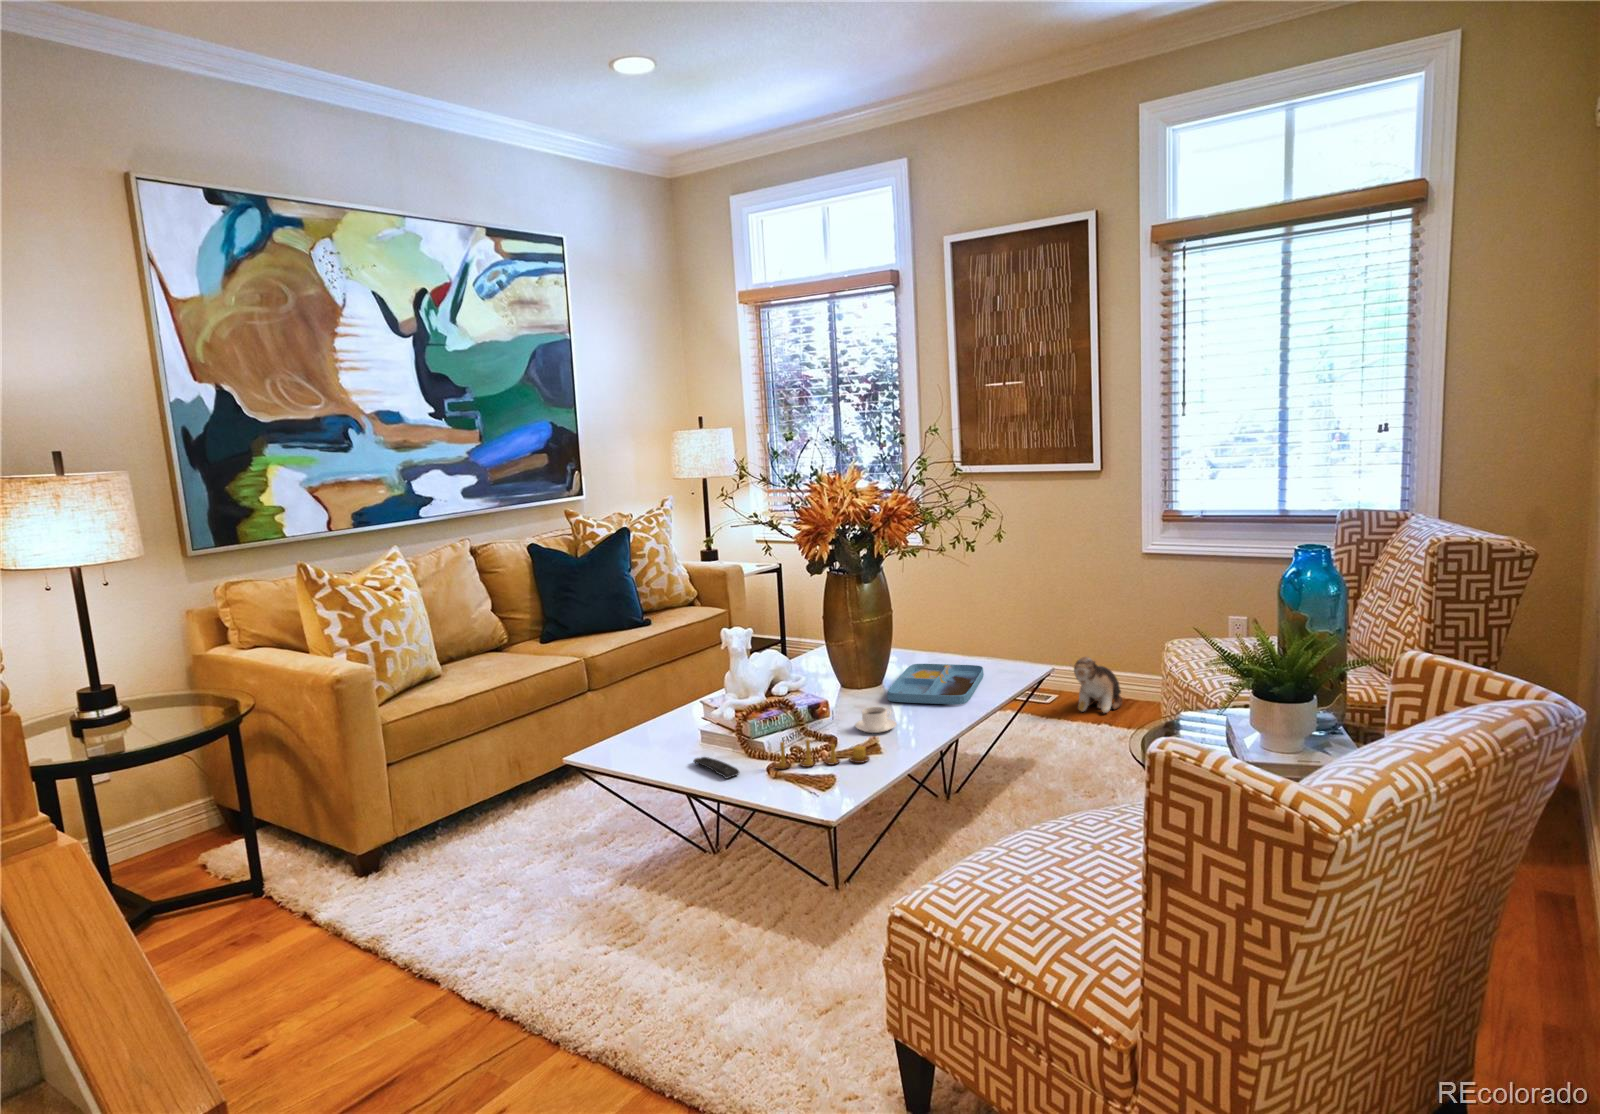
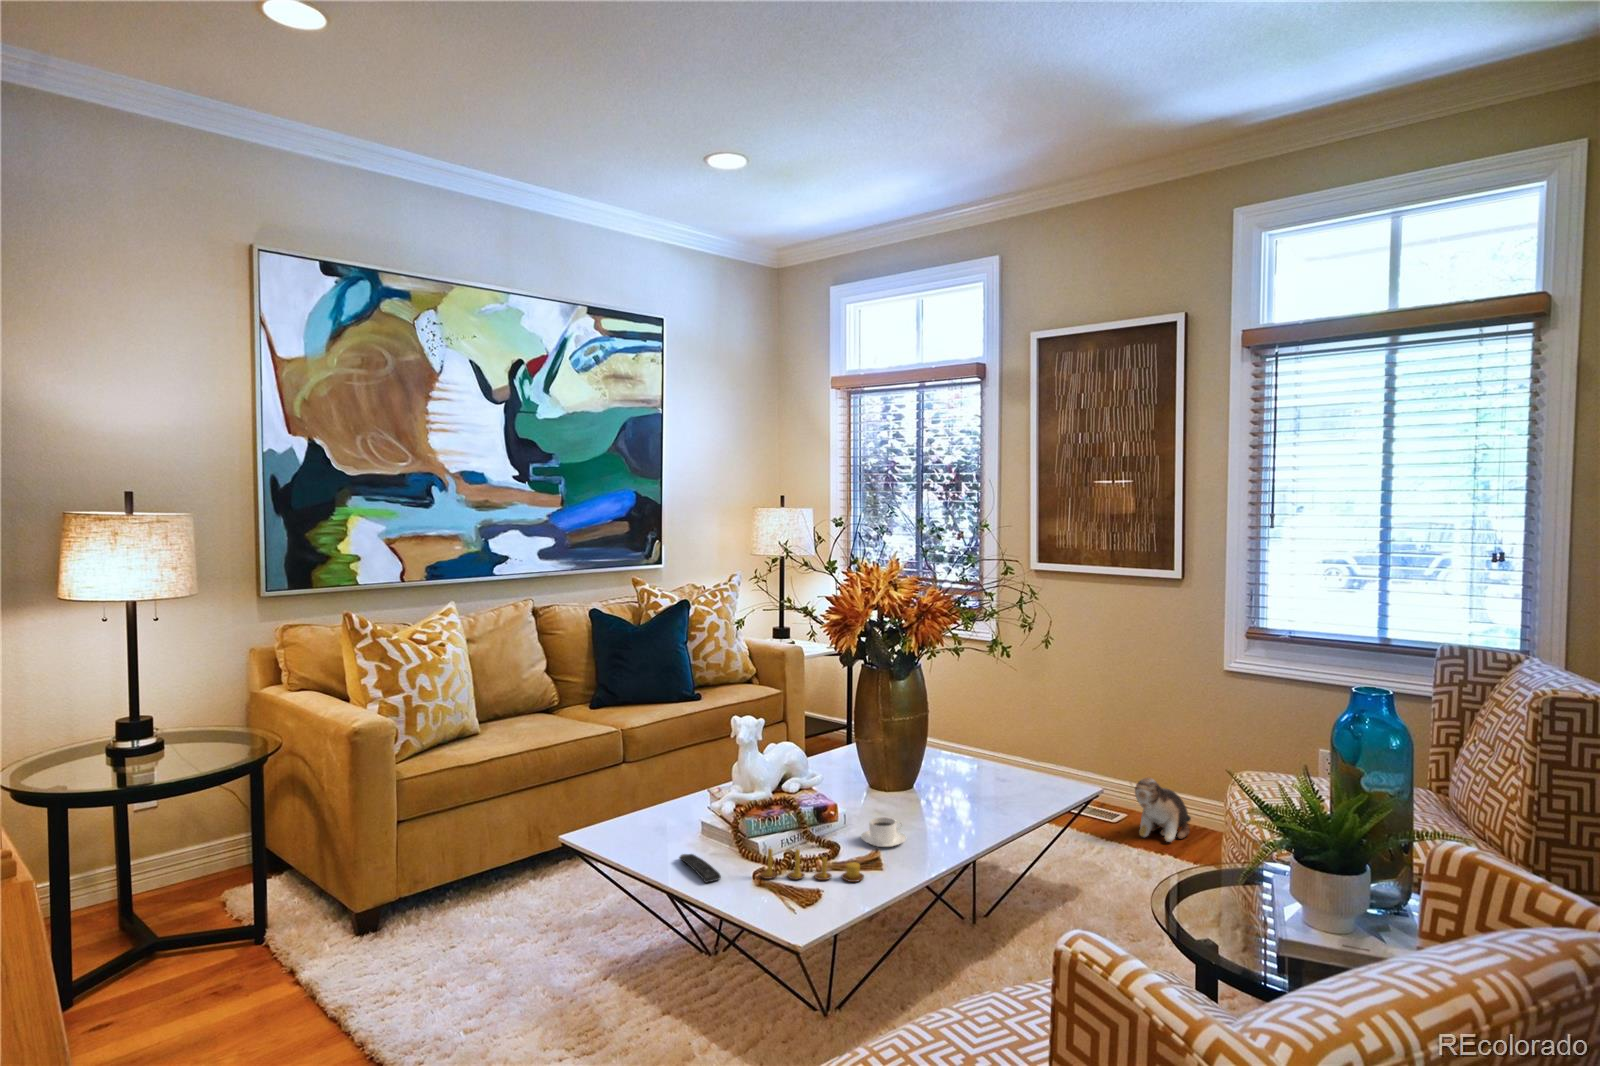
tray: present [888,664,984,705] -> none [907,770,1019,824]

